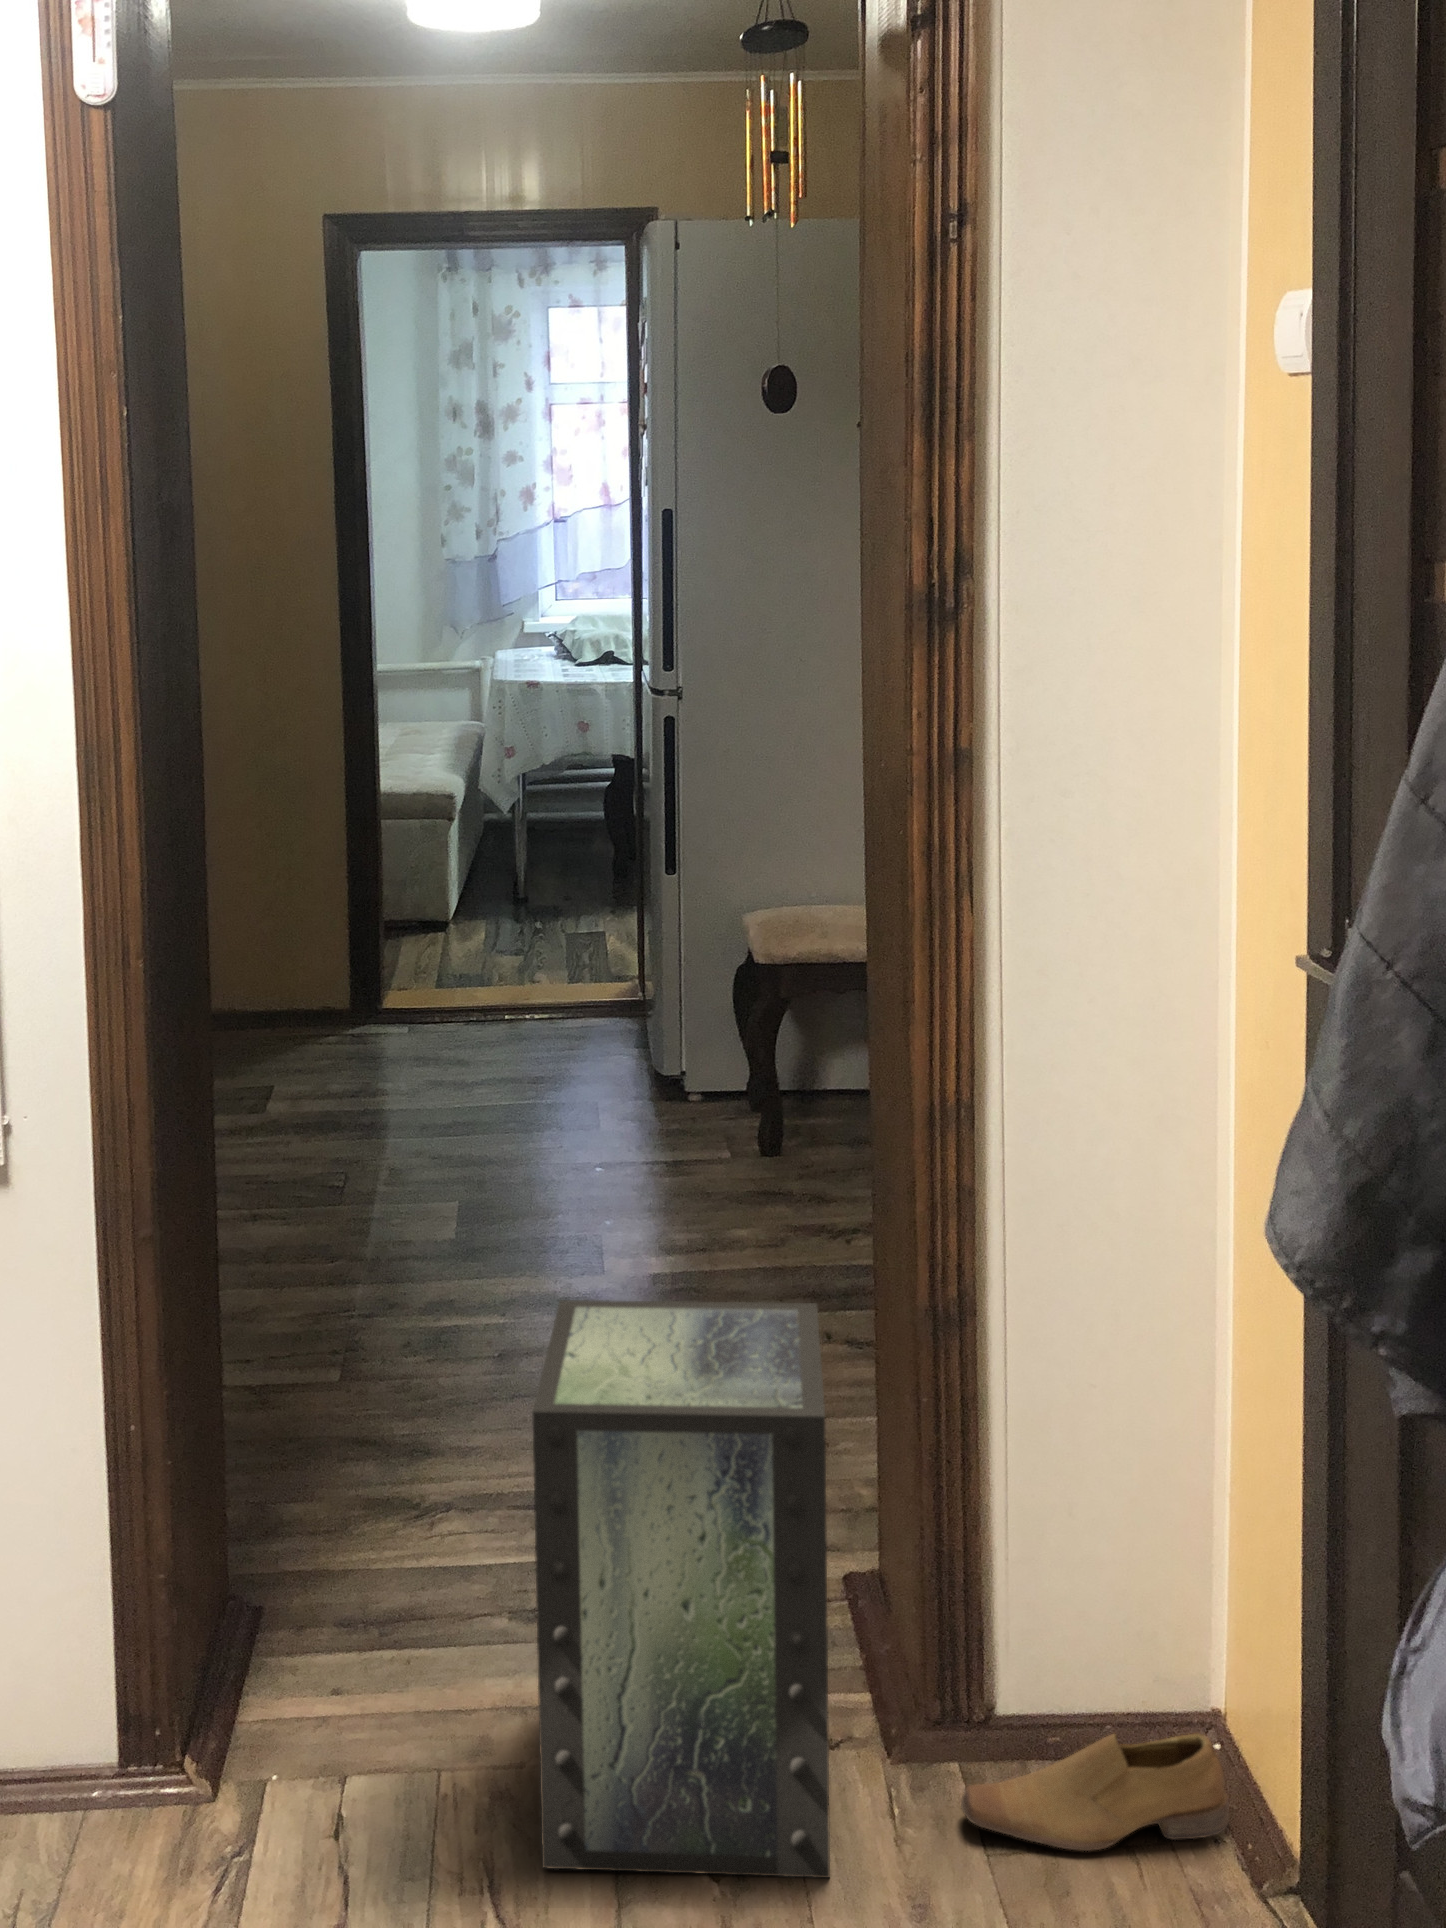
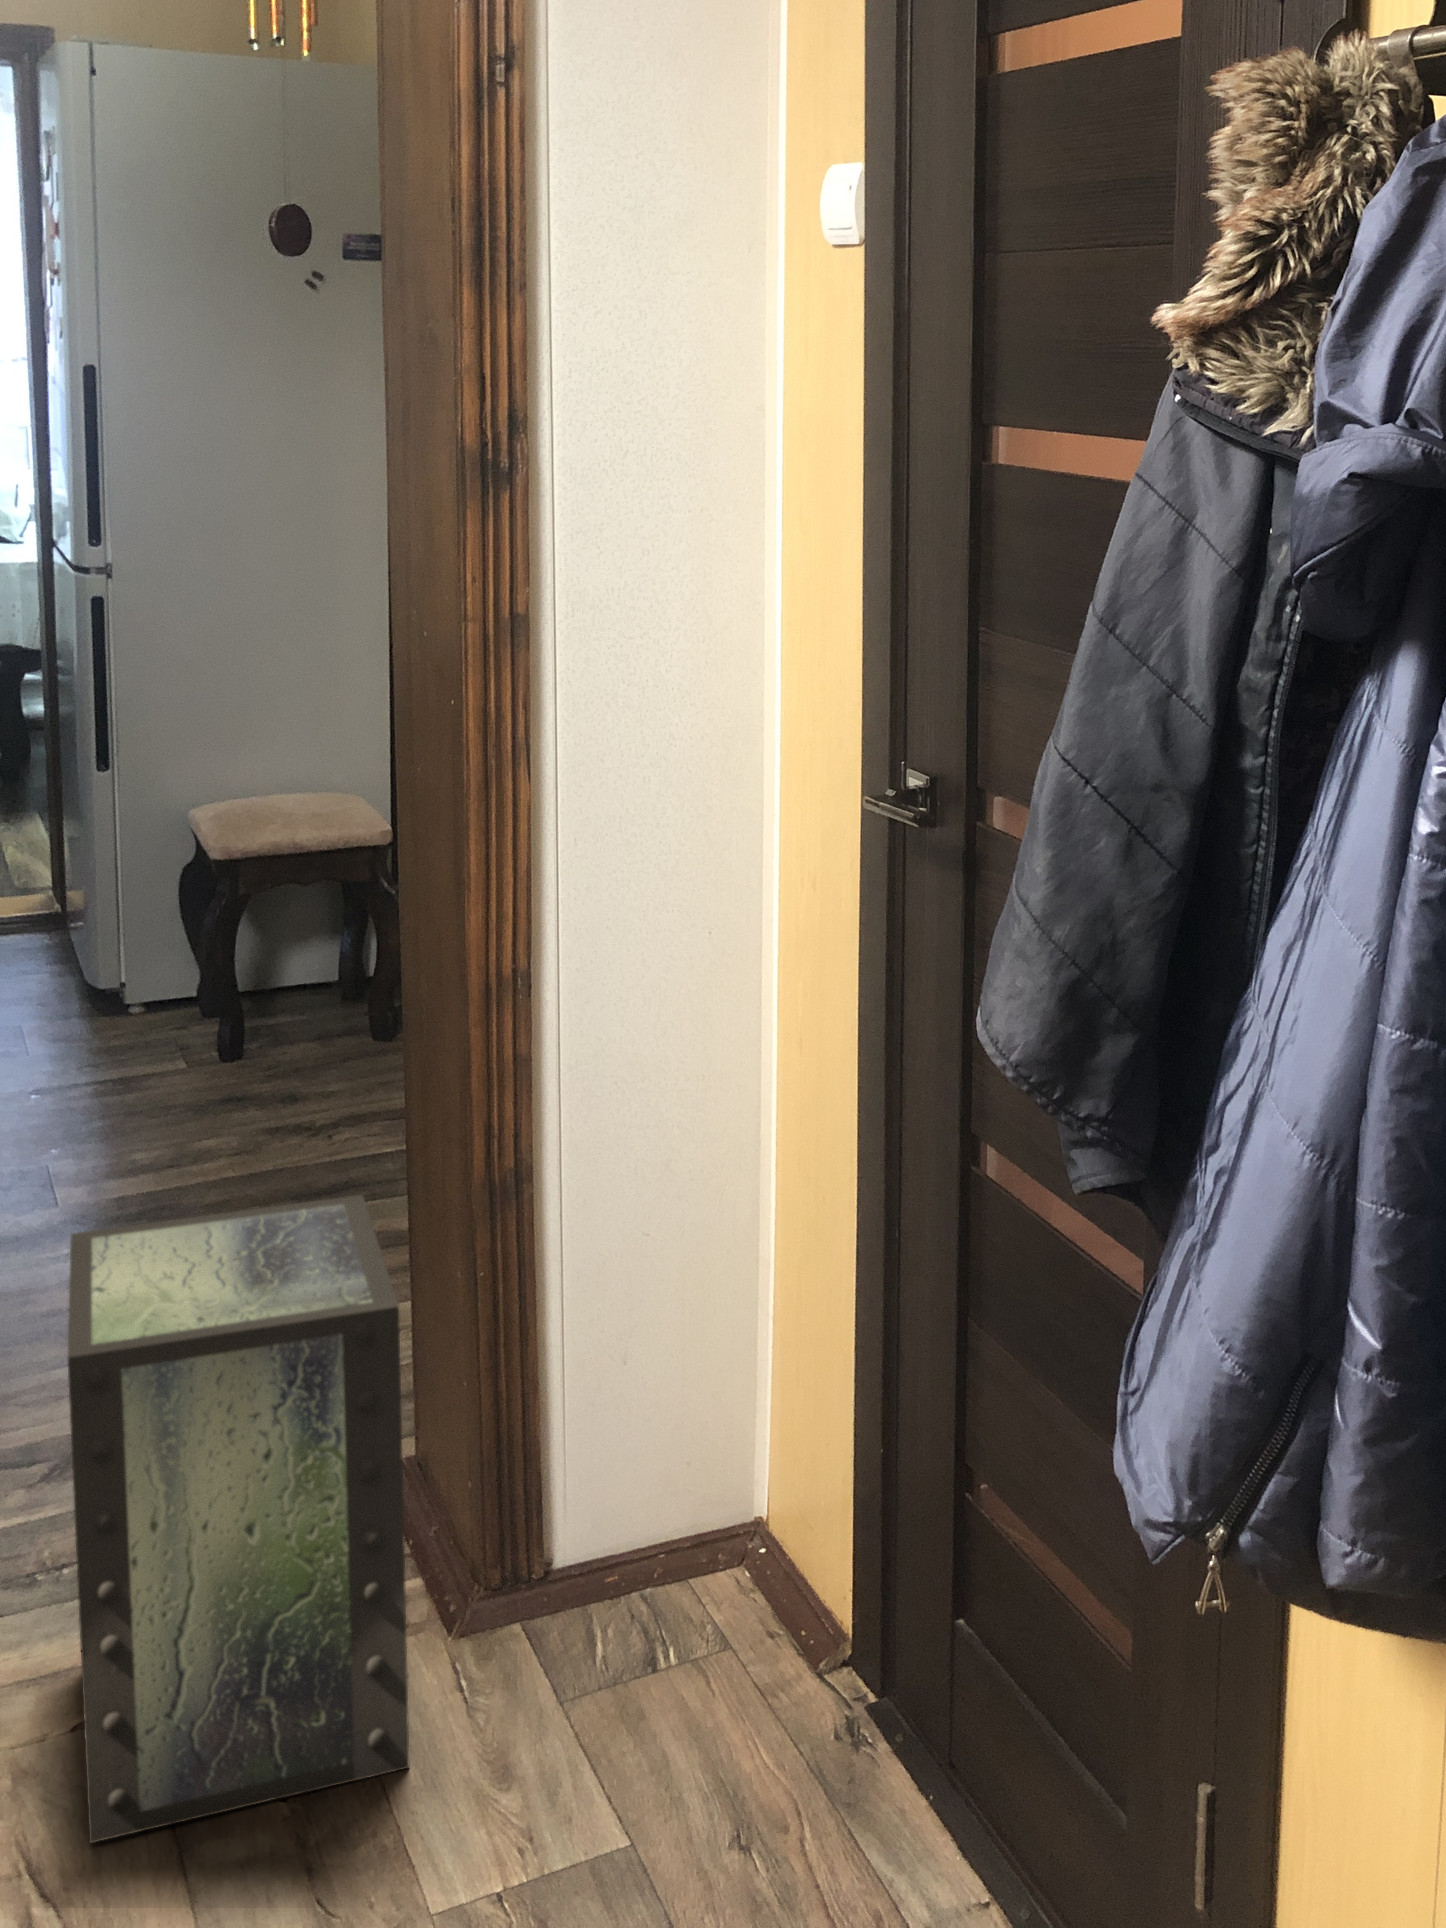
shoe: present [961,1733,1229,1851] -> none [532,1540,782,1680]

